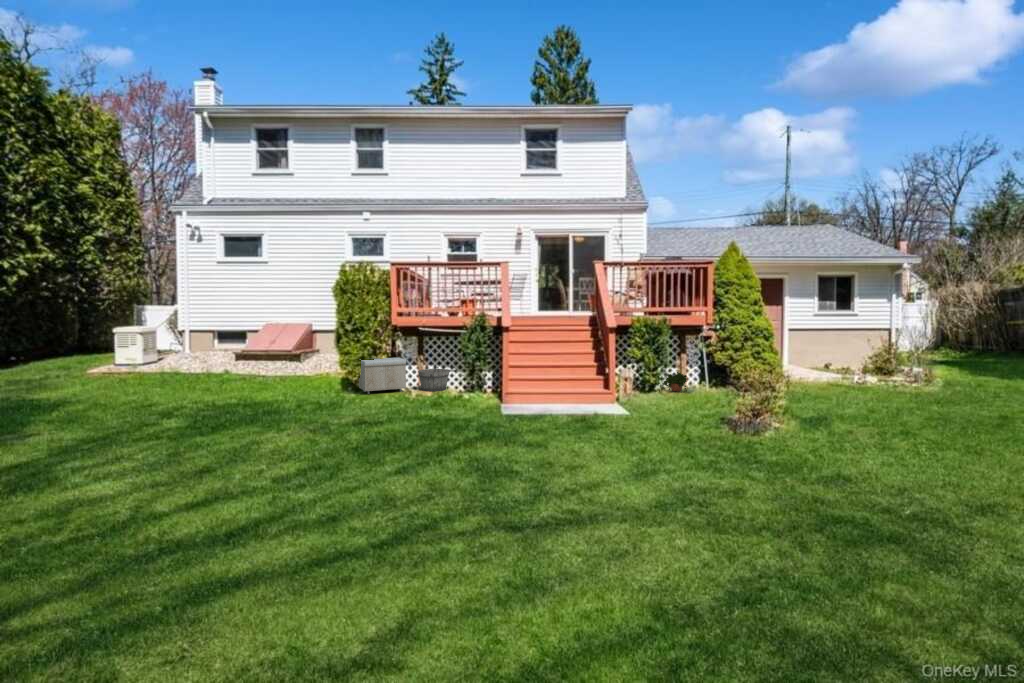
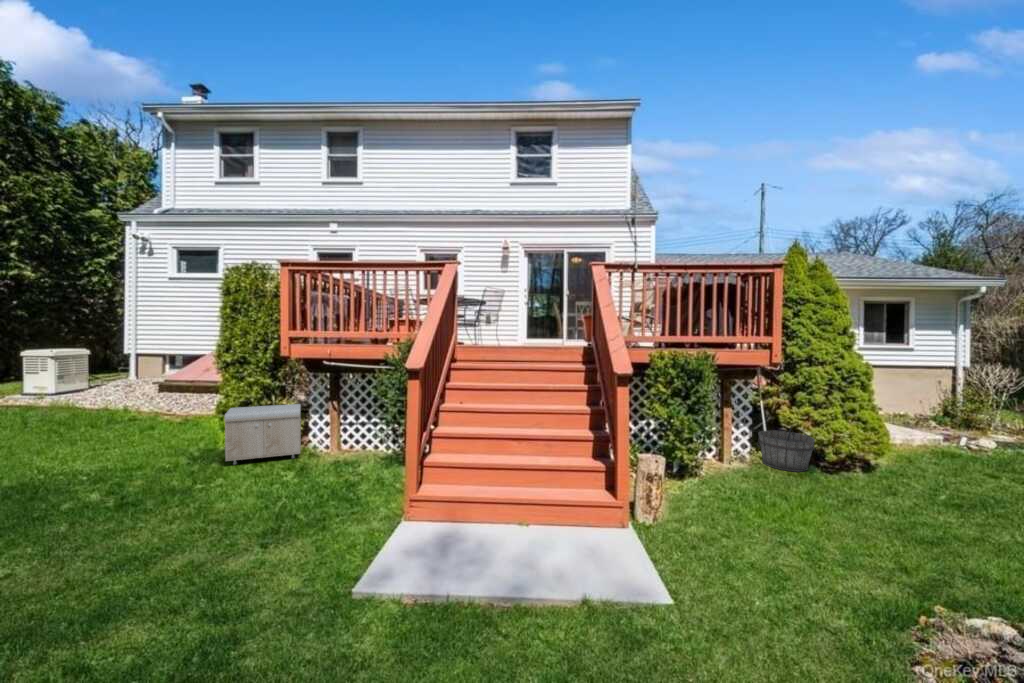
wooden bucket: present [418,365,449,391] -> present [758,426,815,472]
potted plant: present [661,372,687,391] -> none [698,437,750,472]

